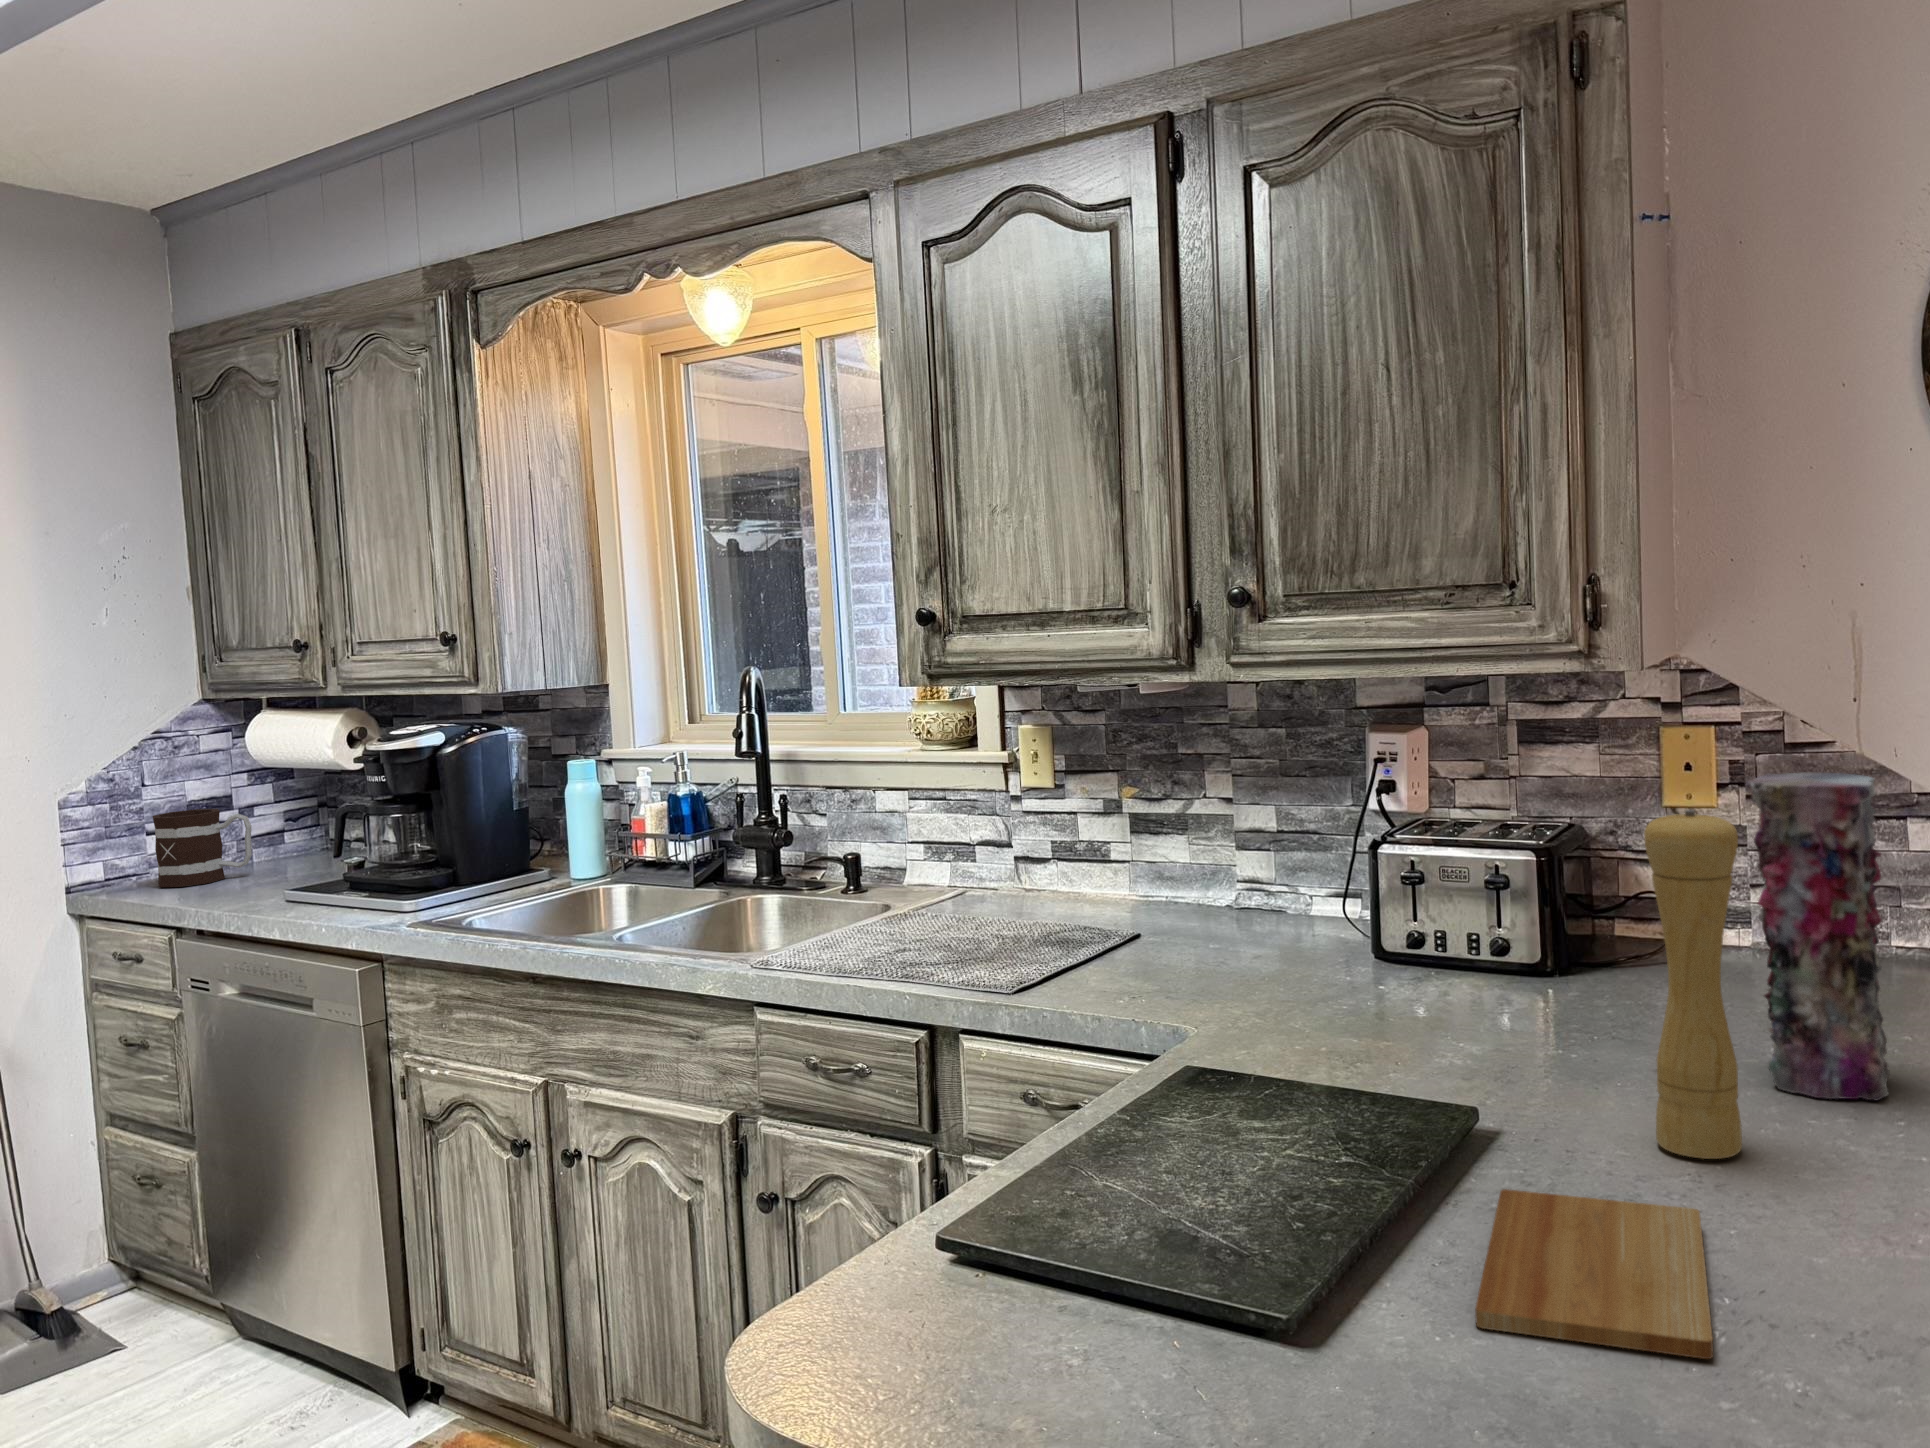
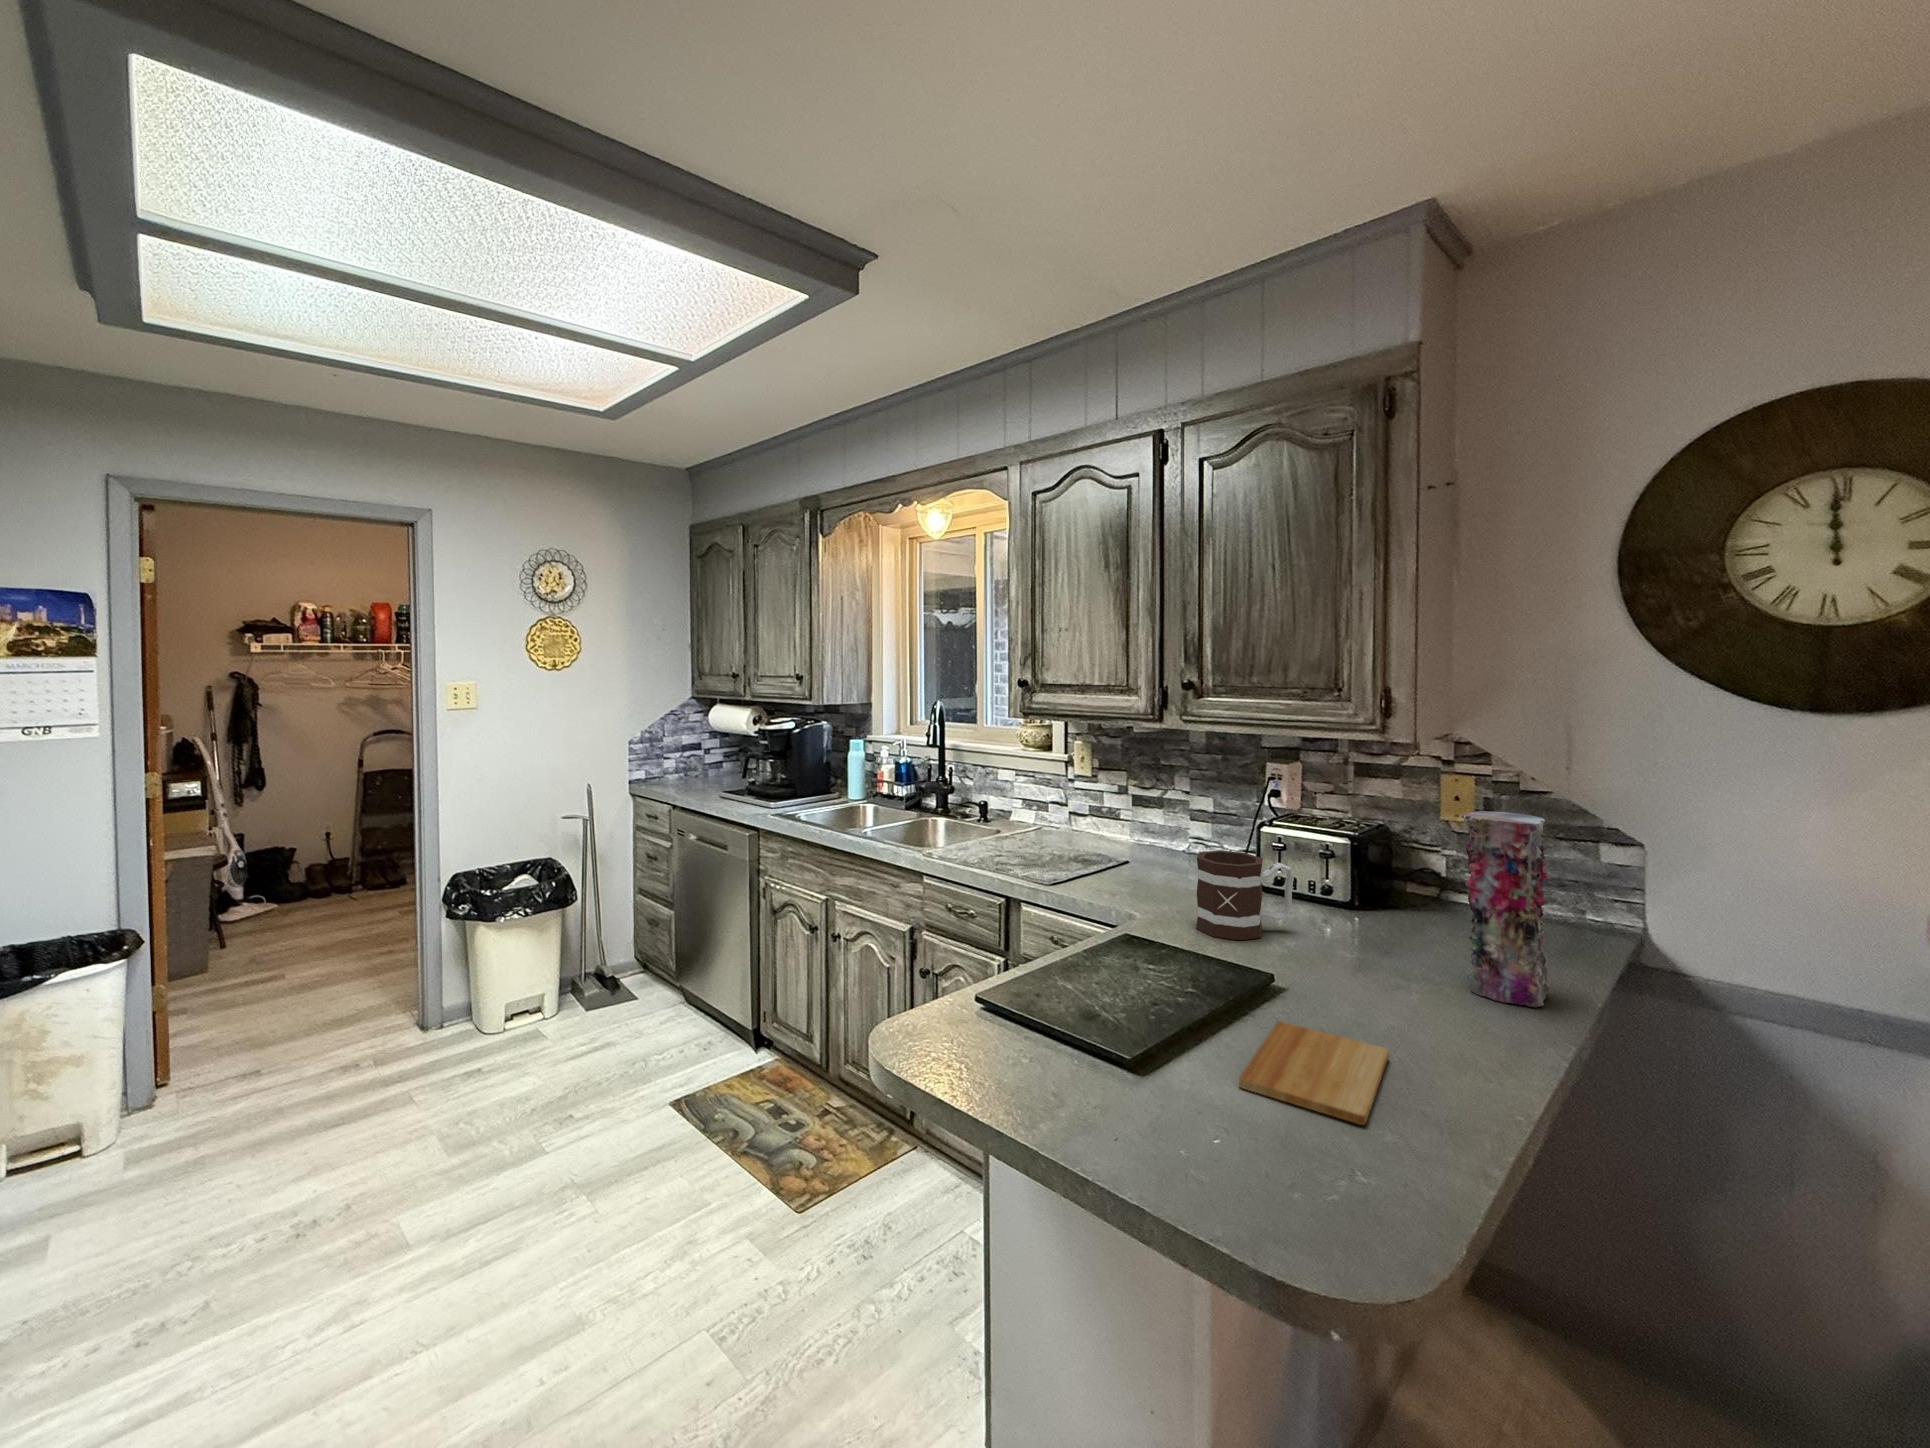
mug: present [152,809,252,887] -> present [1196,850,1294,940]
pepper mill: present [1644,810,1742,1159] -> none [1382,828,1438,1025]

